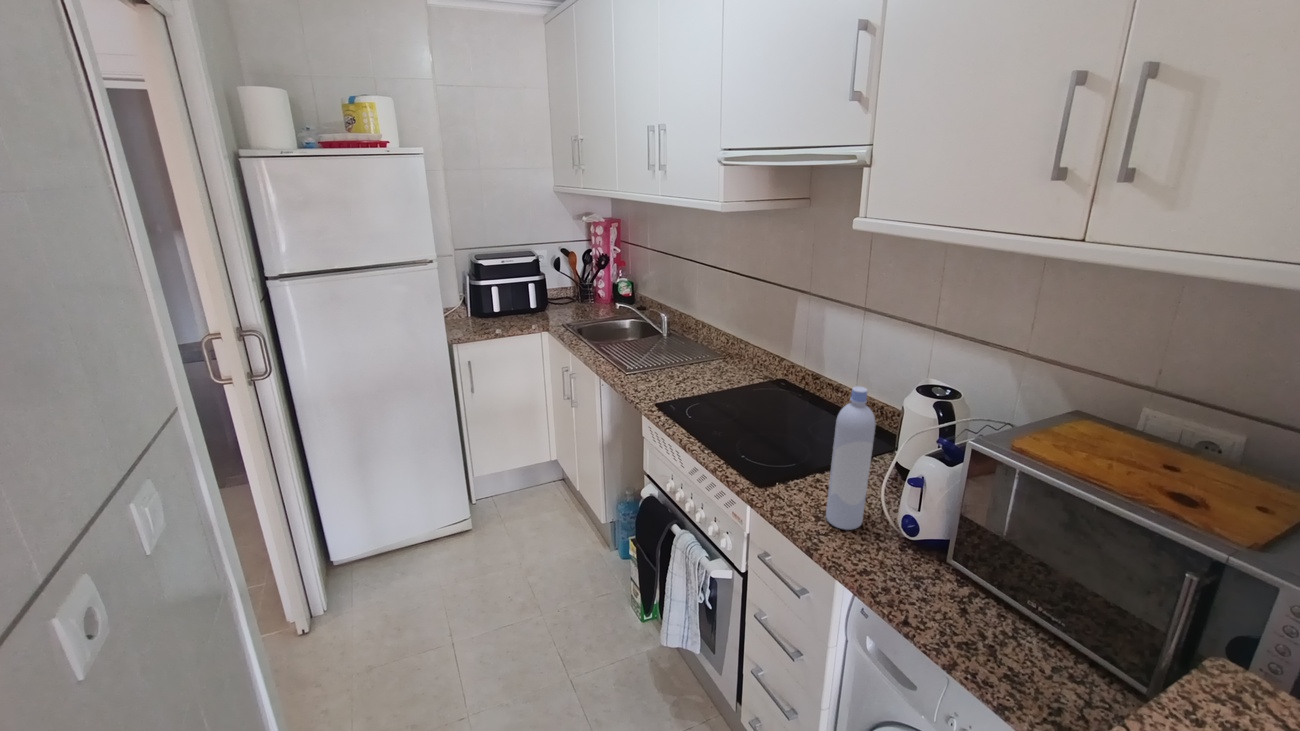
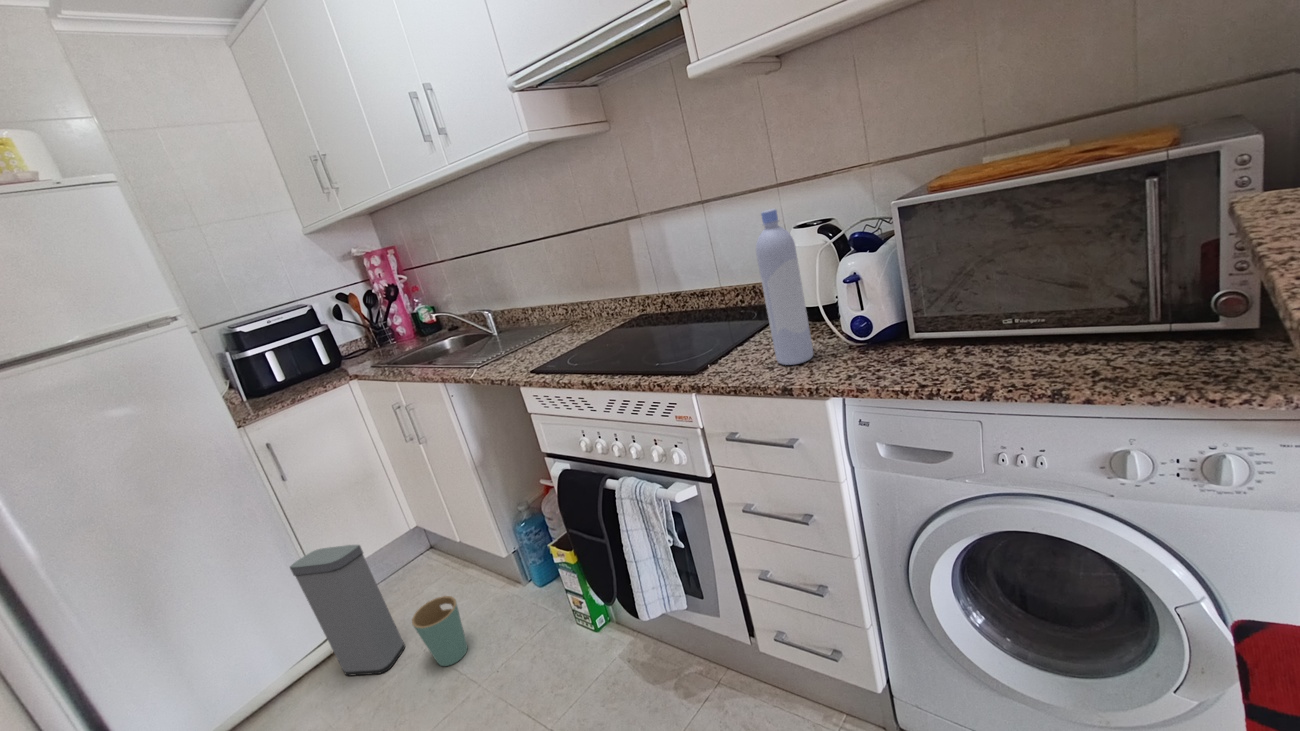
trash can: none [450,454,550,586] -> present [290,545,468,676]

